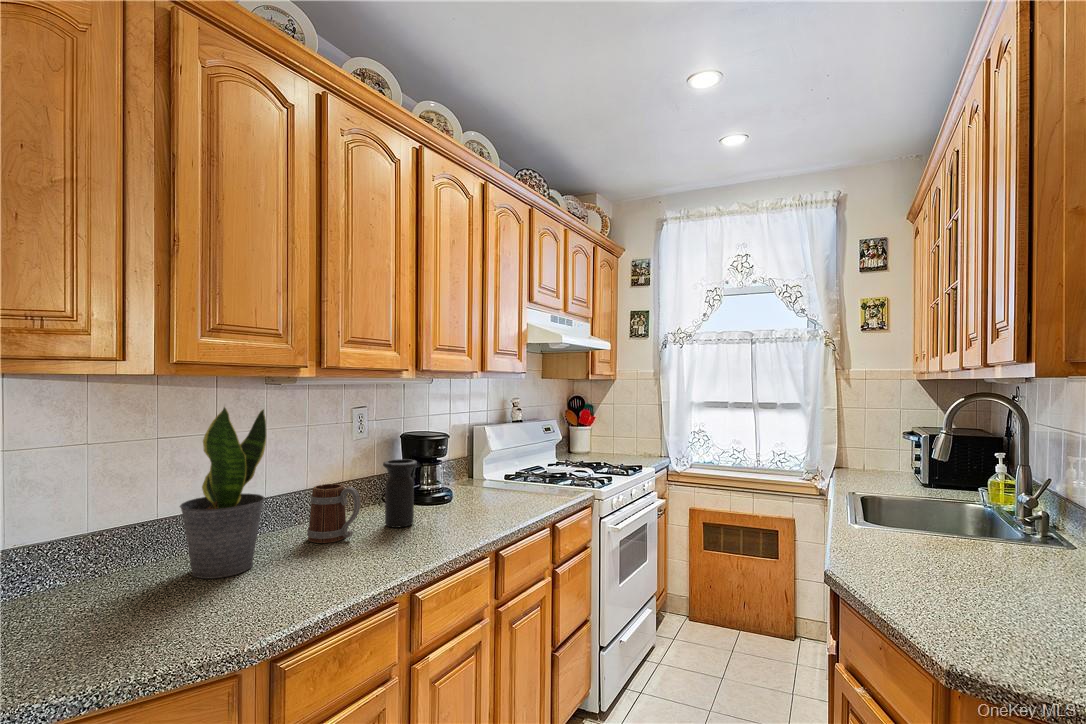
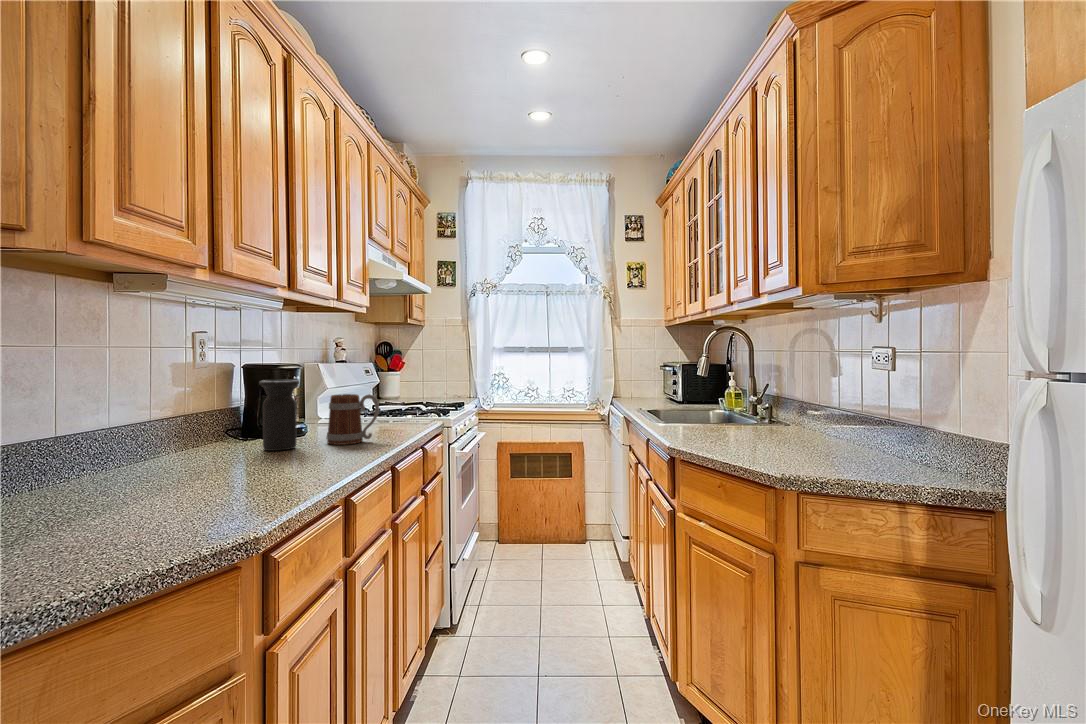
potted plant: present [180,407,266,578] -> none [39,286,161,504]
mug: present [307,484,360,543] -> present [326,394,379,445]

